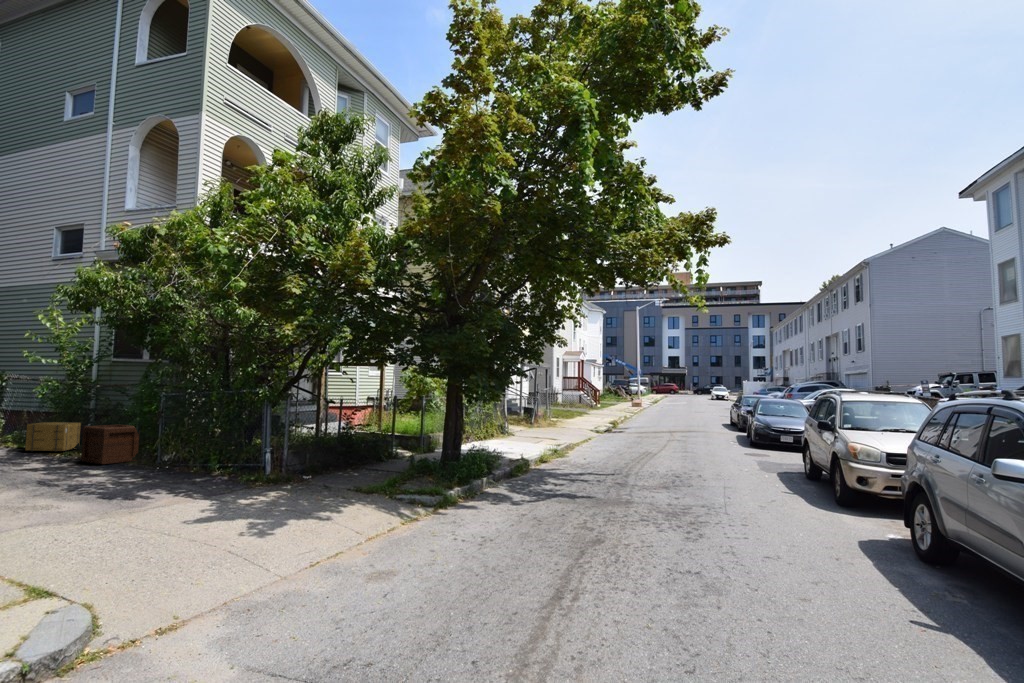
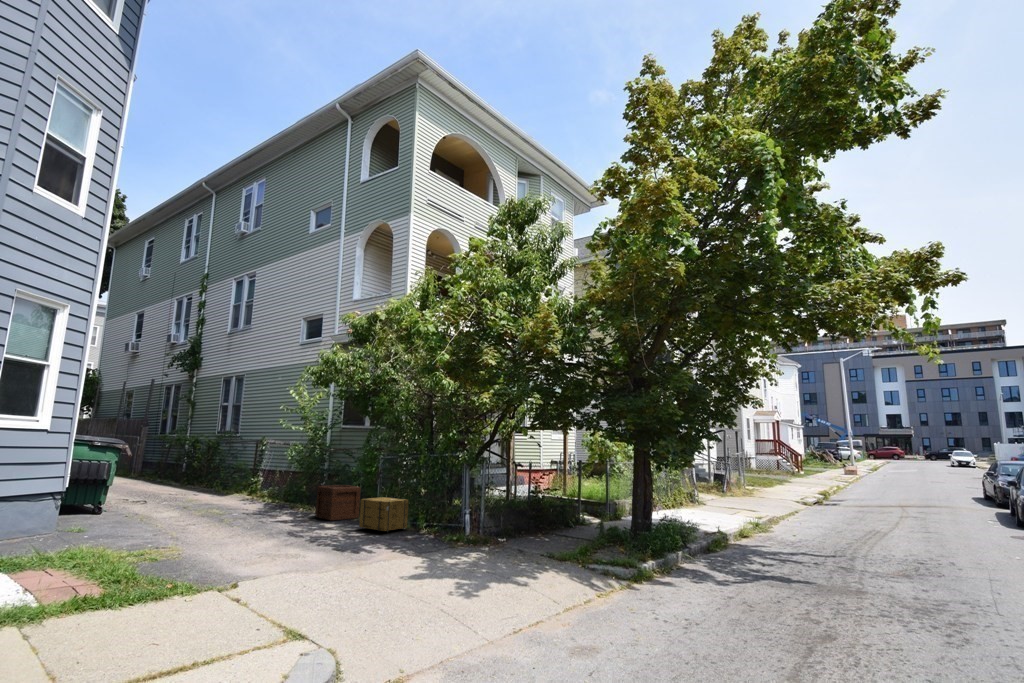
cardboard box: present [25,422,80,451] -> present [359,497,408,533]

